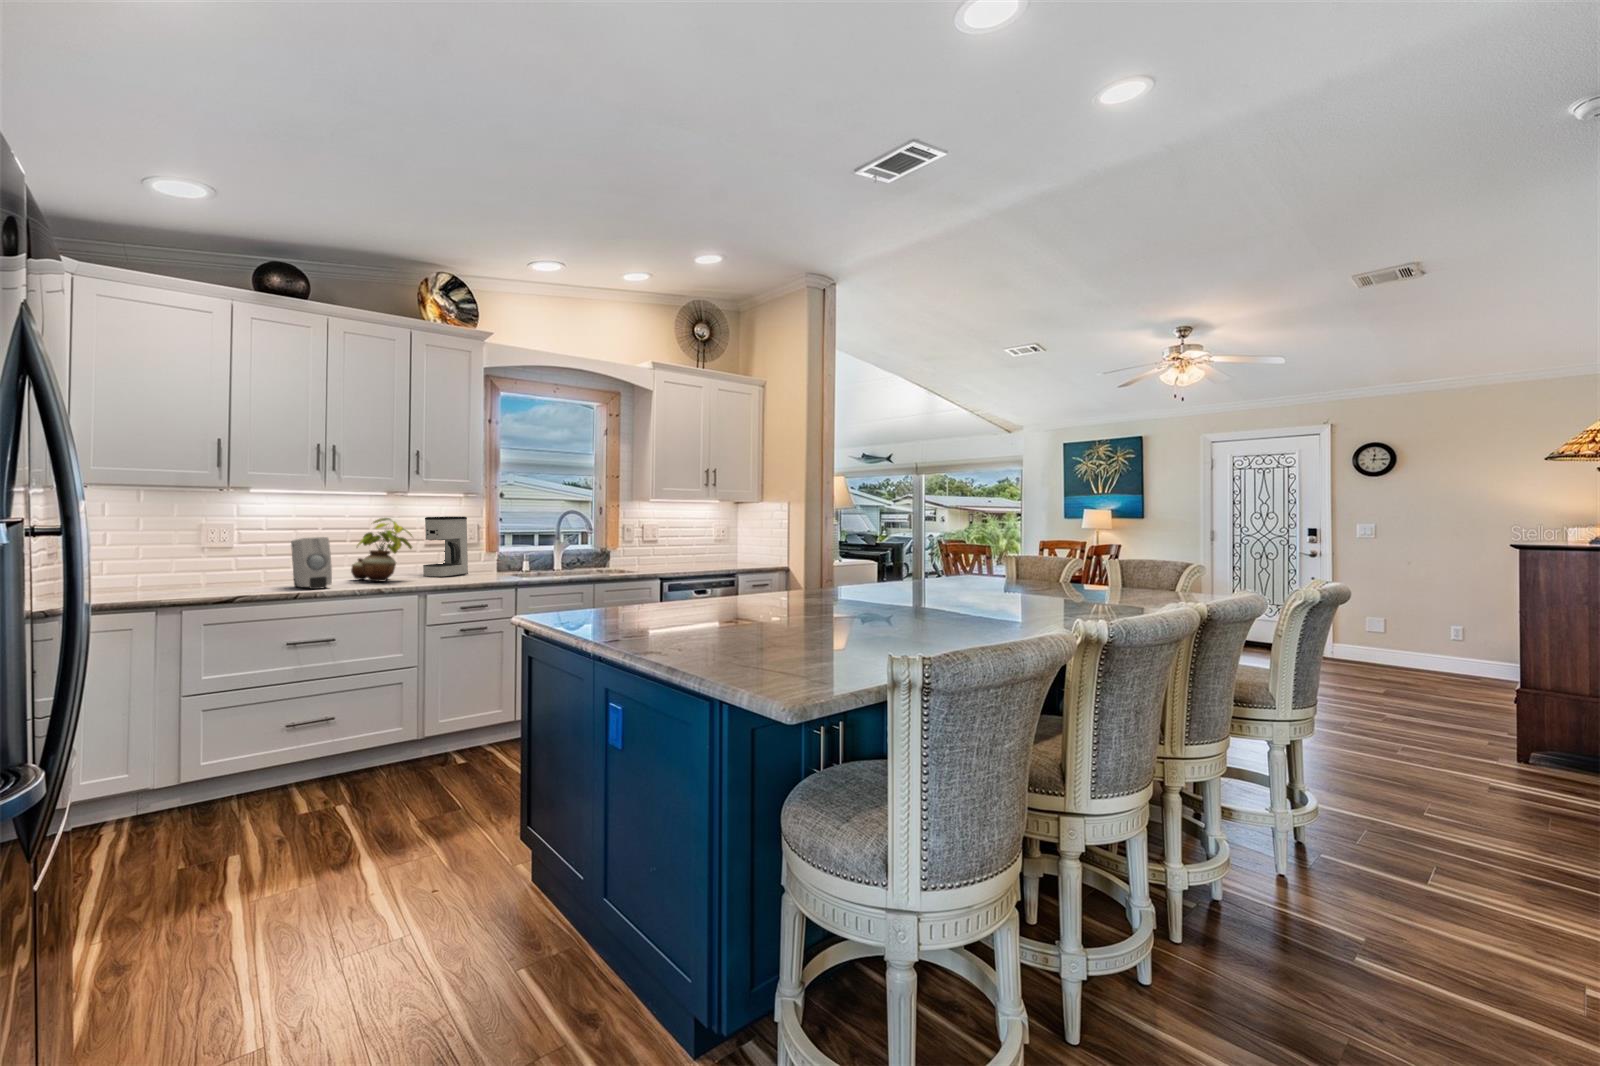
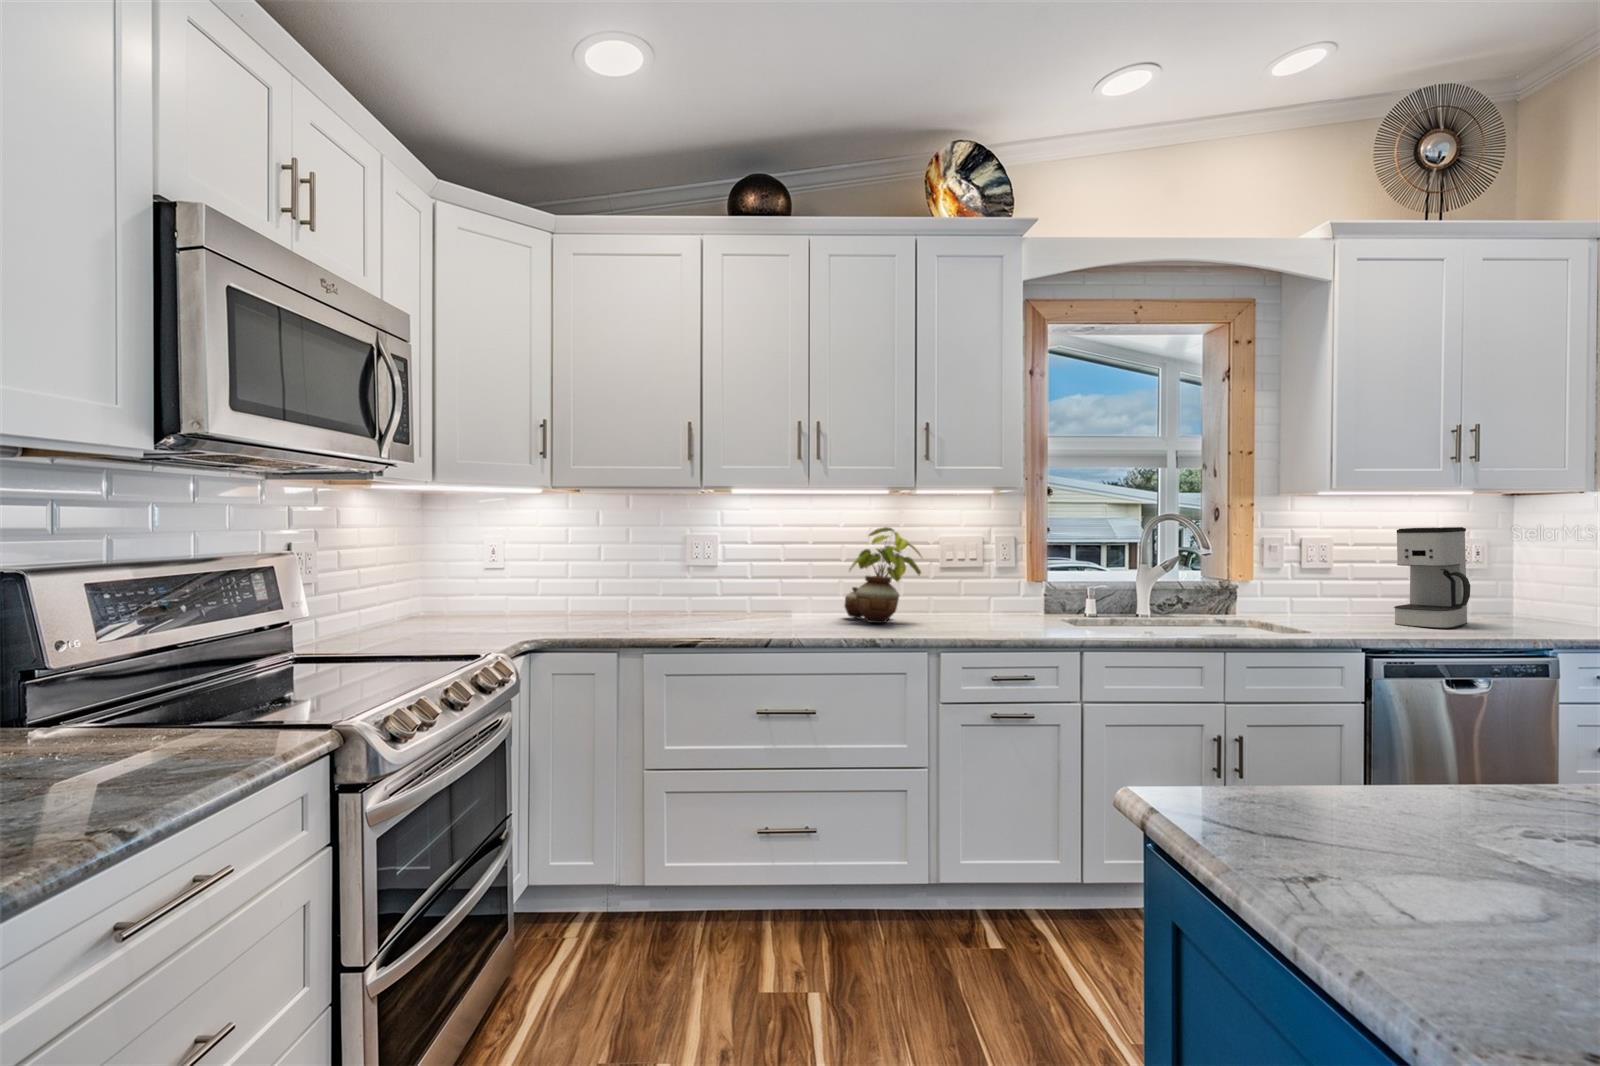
coffee maker: present [423,516,468,577] -> present [1394,527,1470,629]
soap dispenser: present [291,537,332,589] -> none [770,556,814,632]

